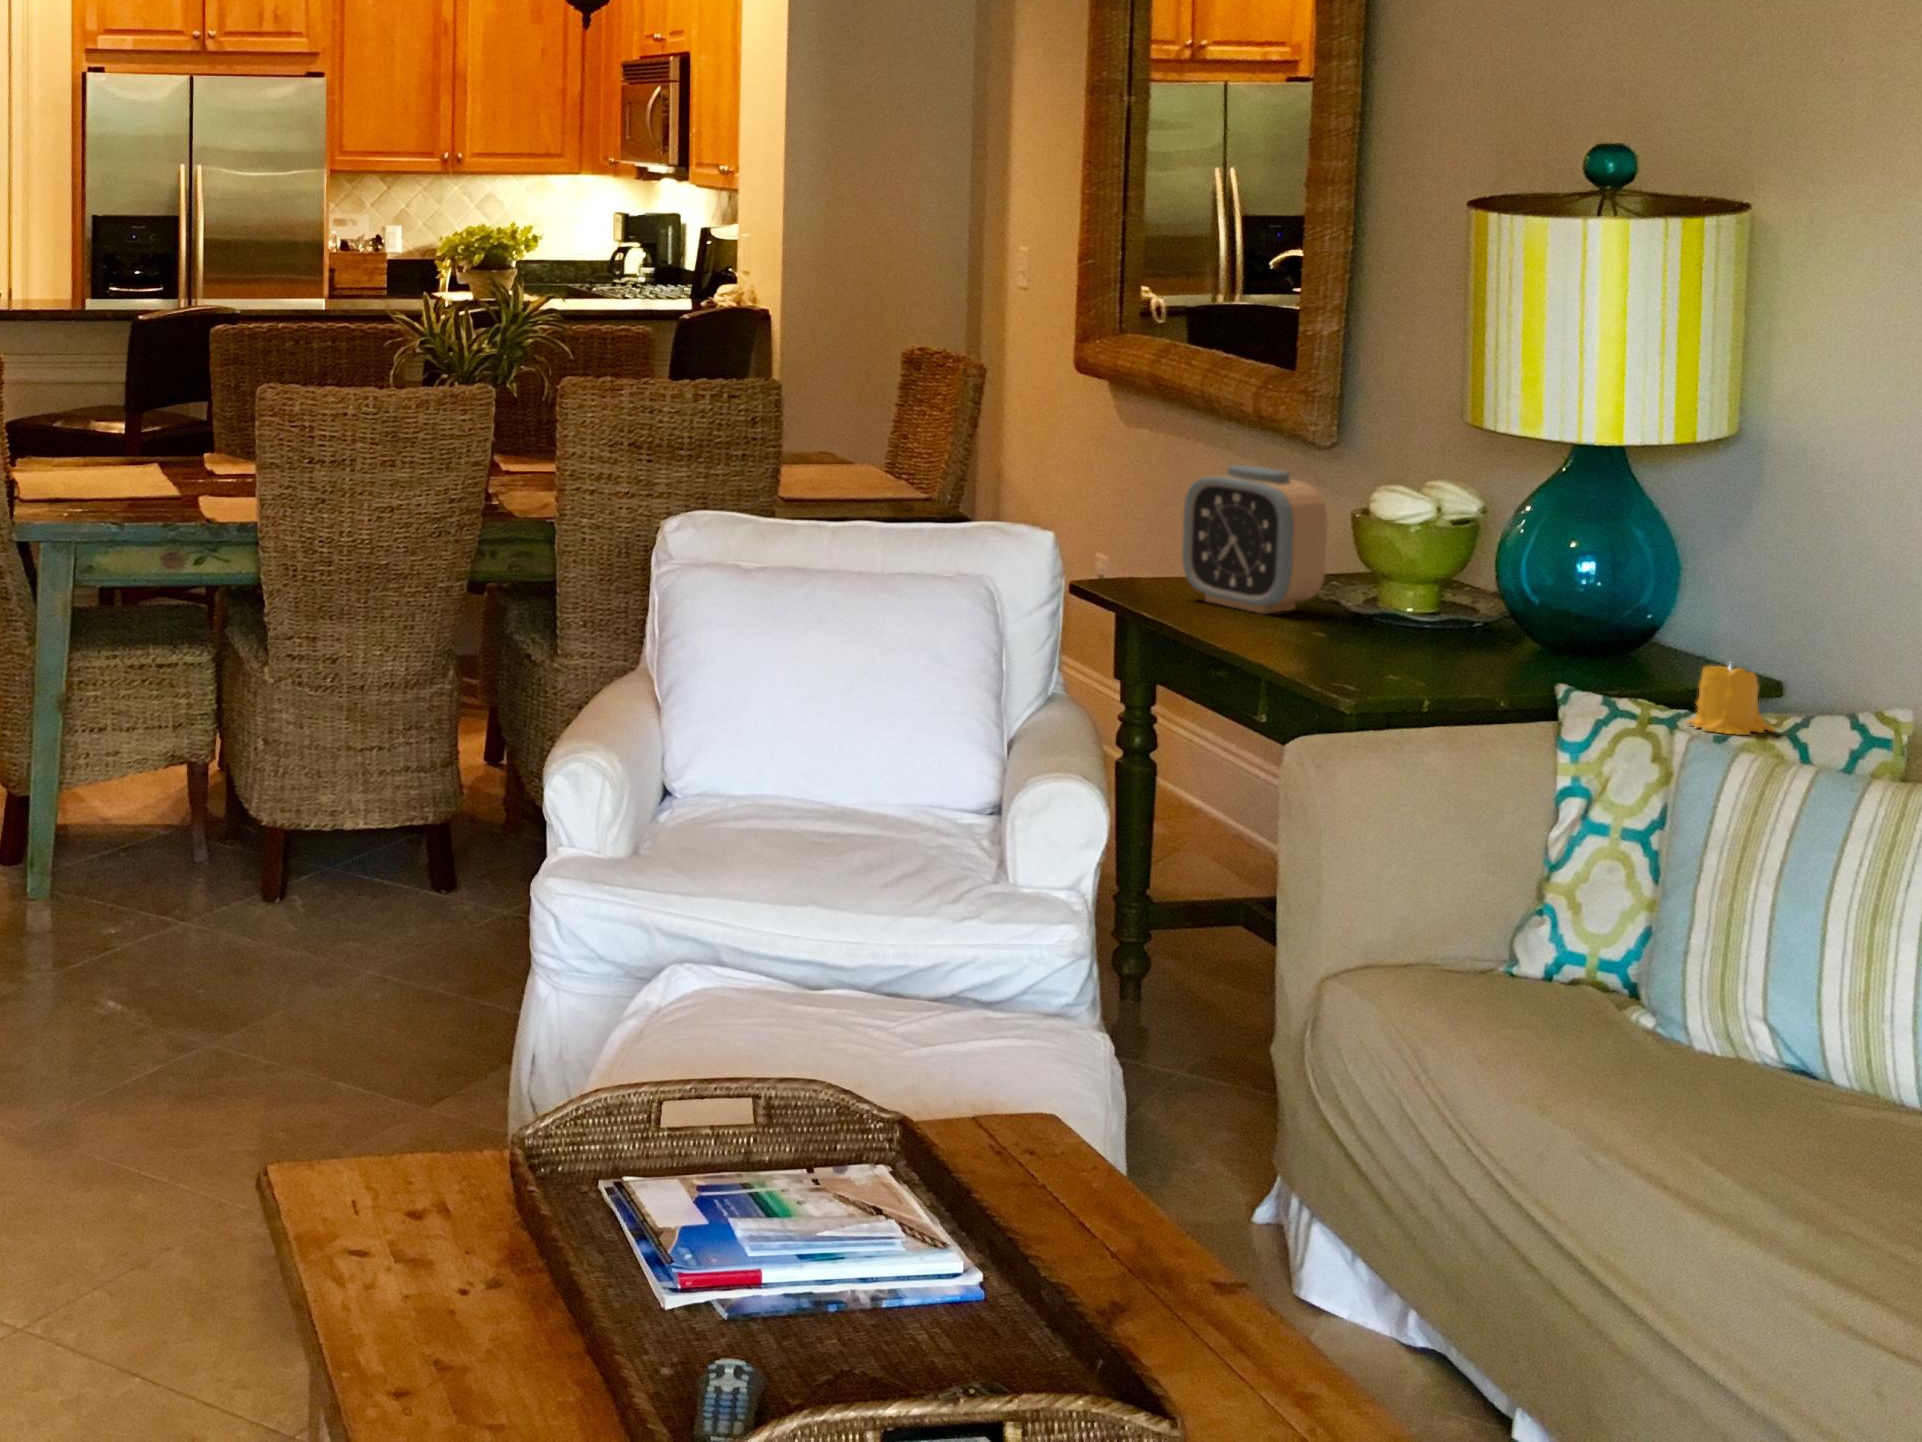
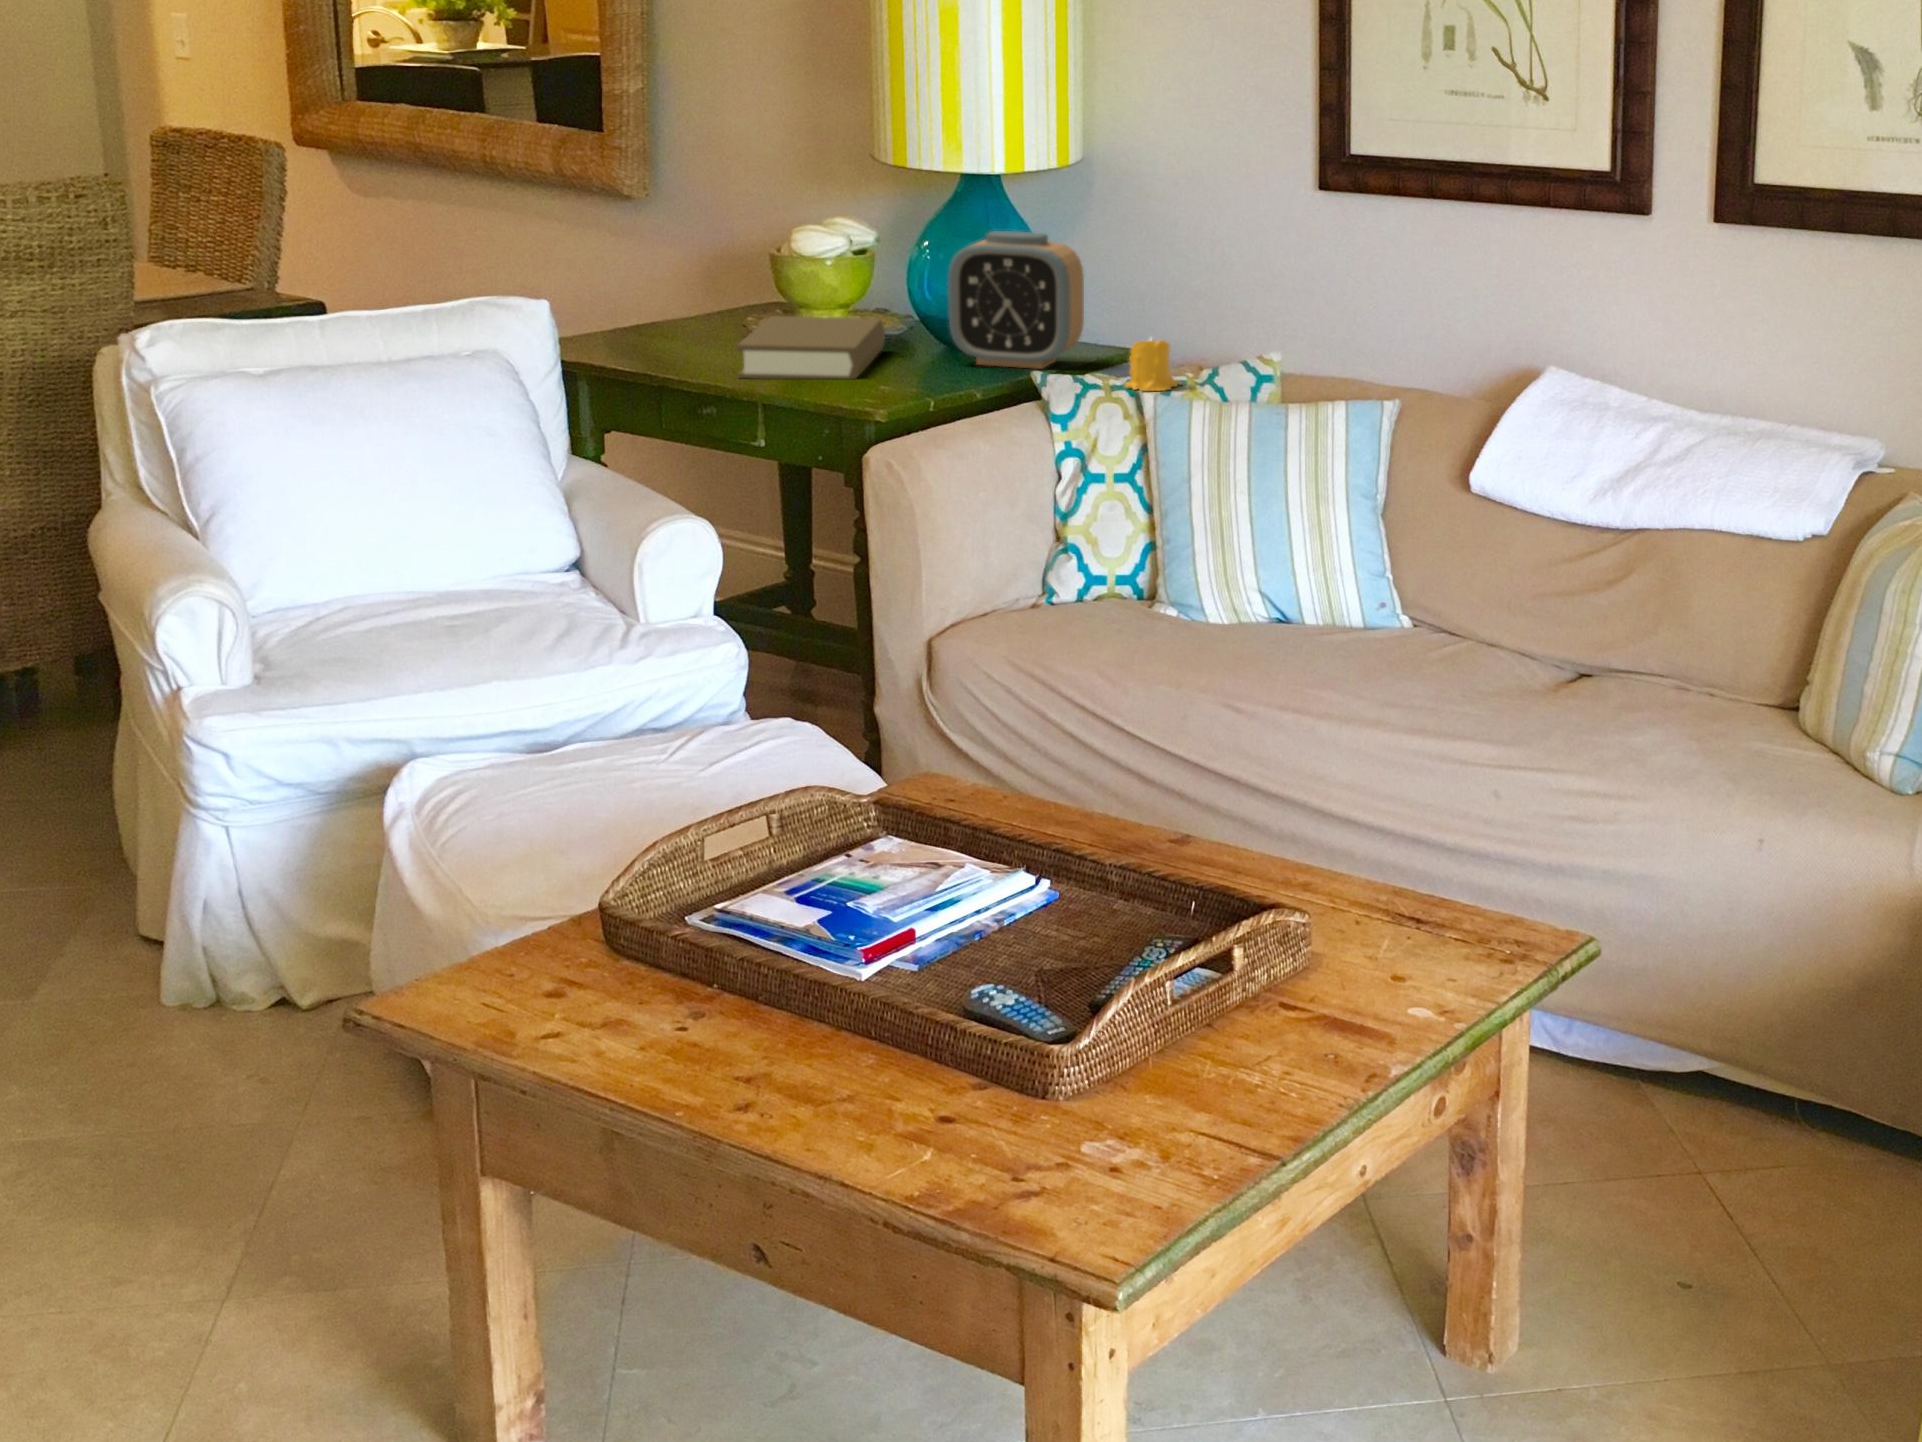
alarm clock: present [1182,465,1327,614] -> present [948,231,1084,369]
book: none [1251,584,1469,666] -> present [737,316,885,379]

